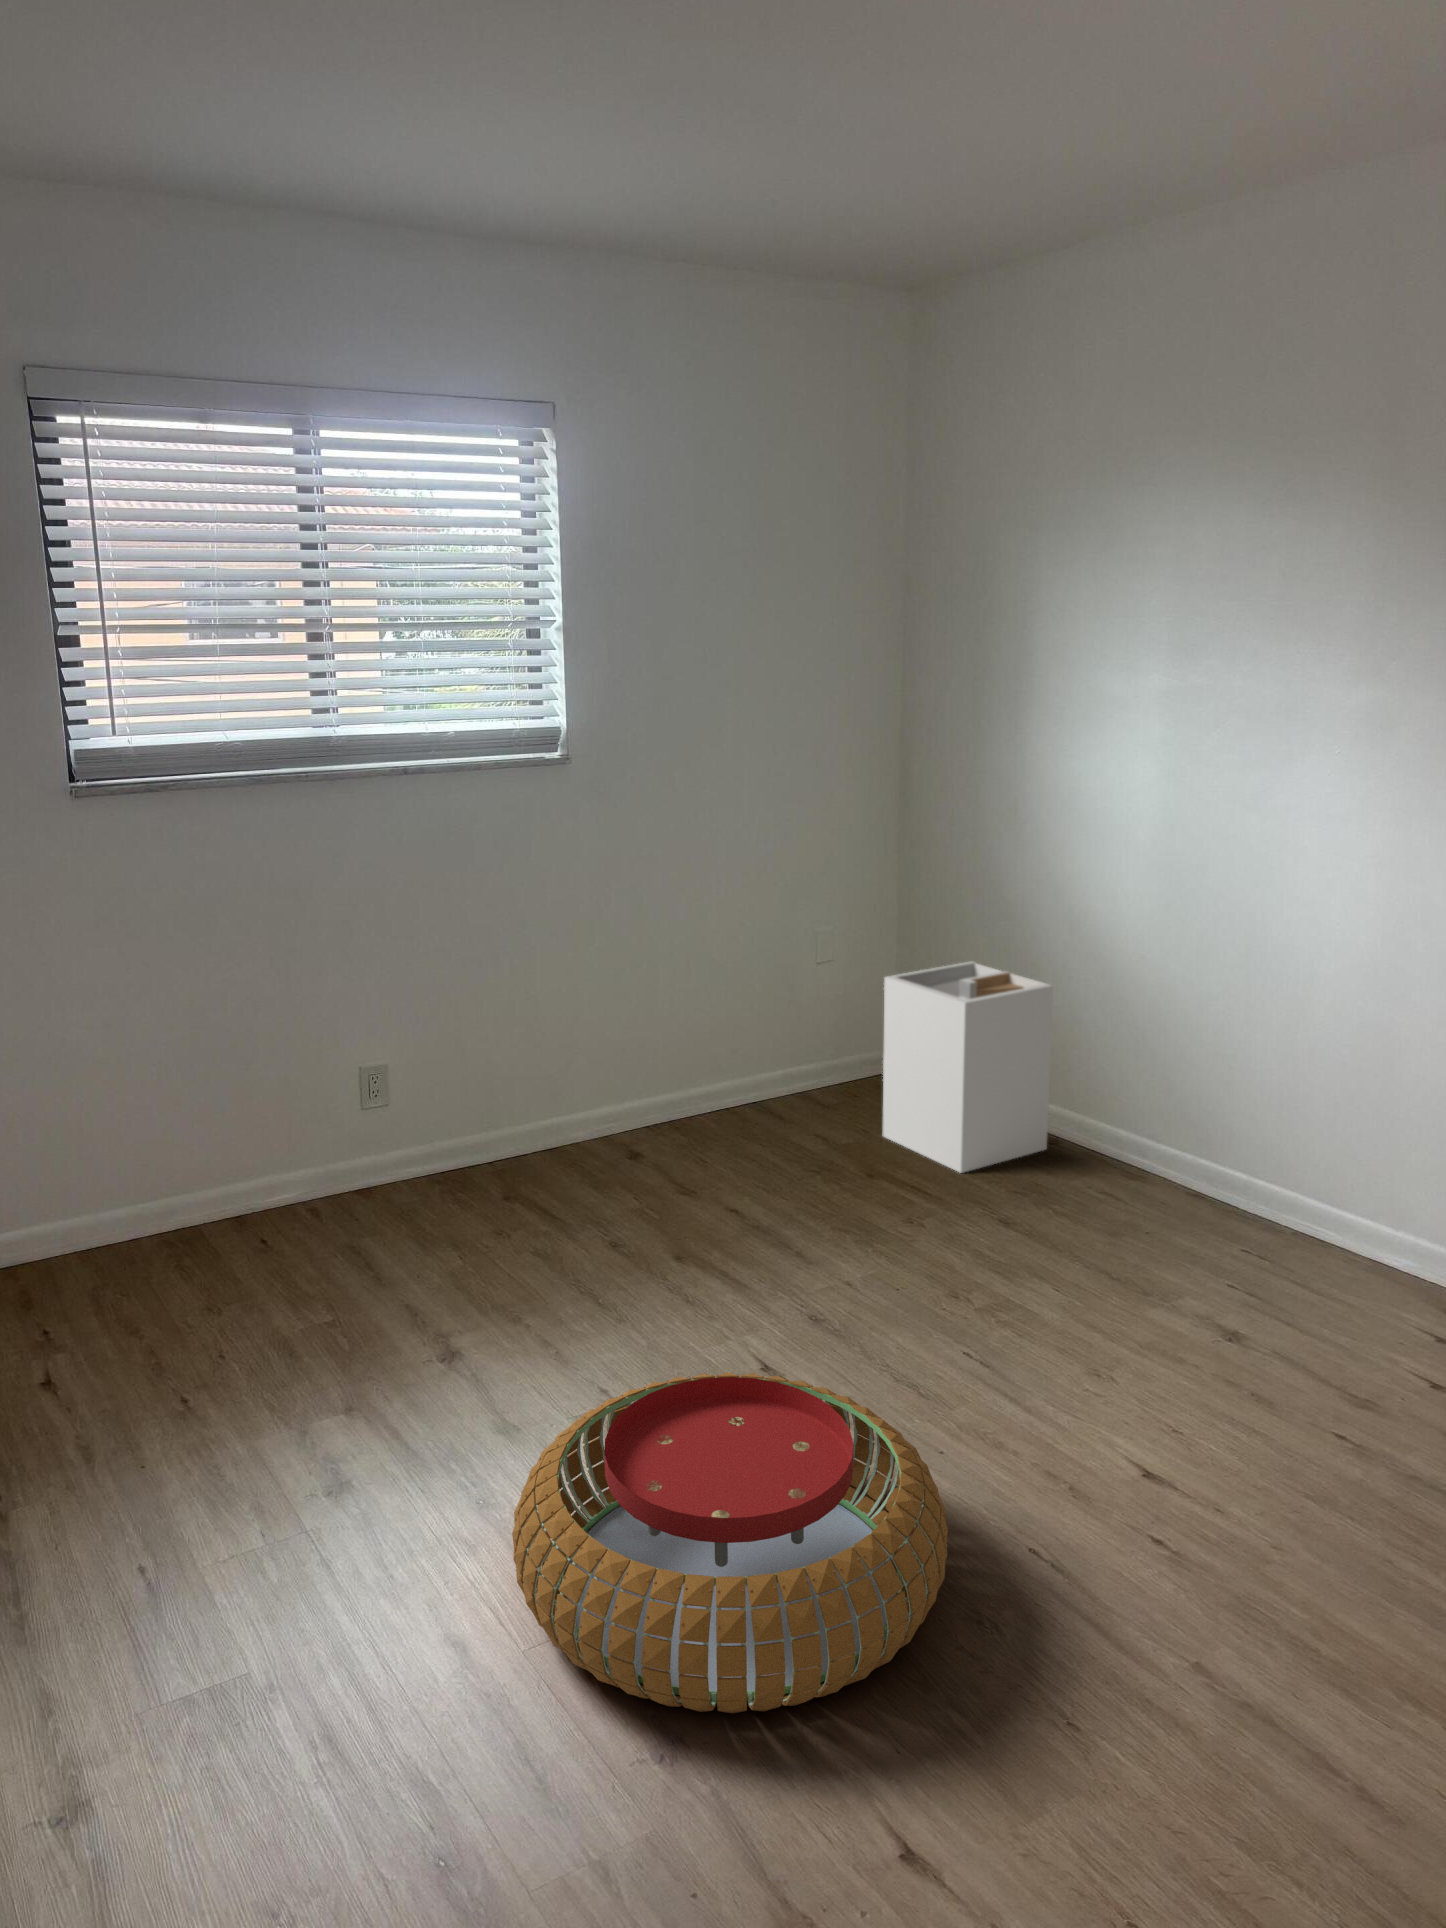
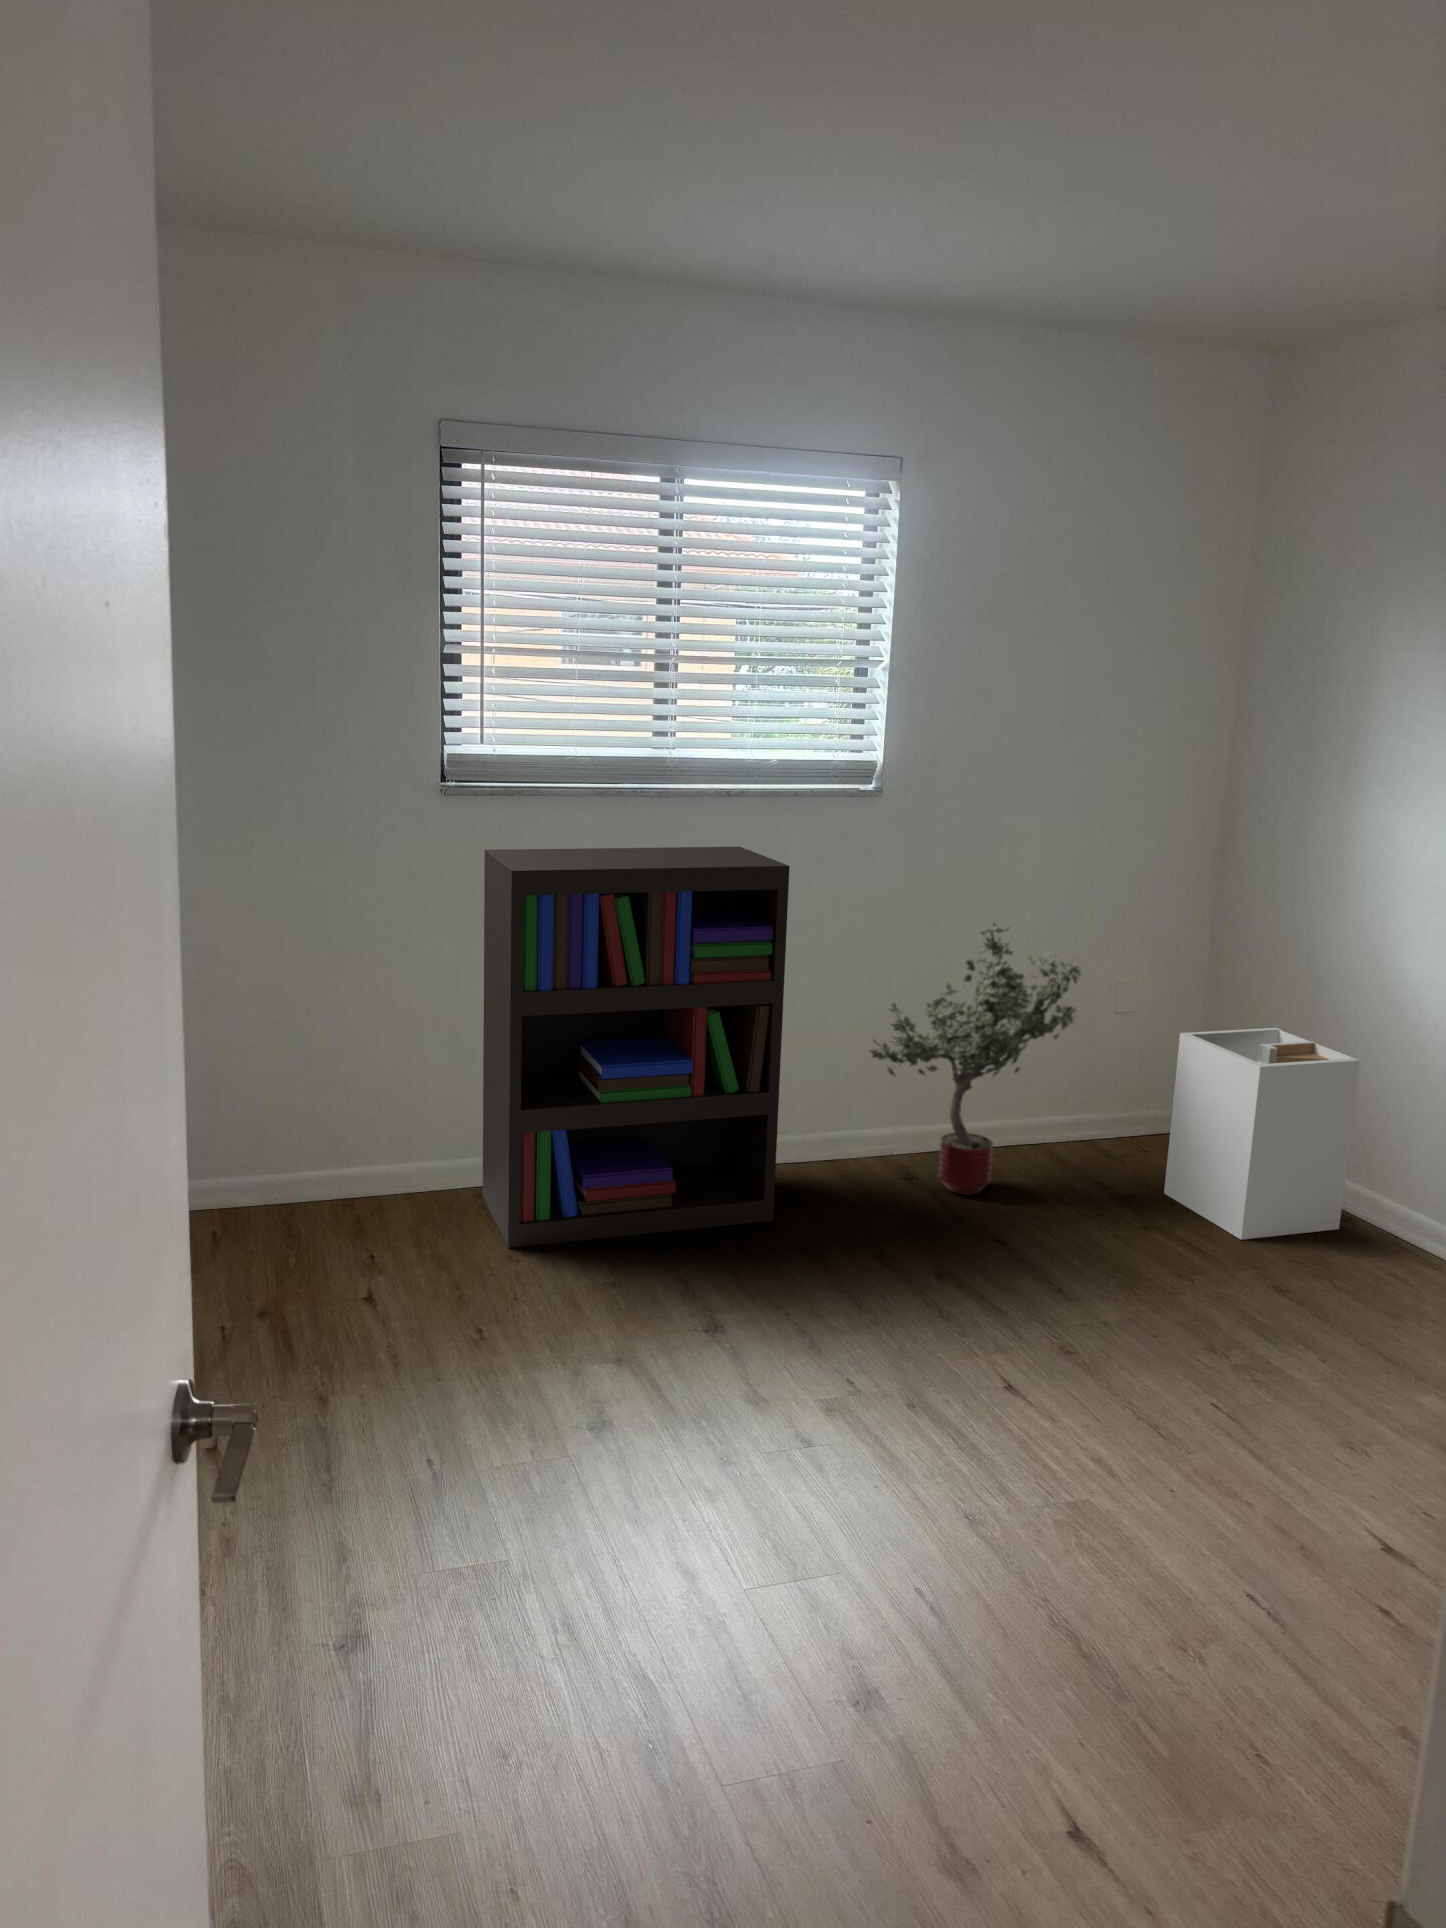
bookshelf: none [131,828,498,1297] -> present [483,847,790,1248]
potted tree: none [580,883,786,1165] -> present [870,923,1081,1195]
pouf: present [512,1372,948,1713] -> none [745,1376,1161,1690]

